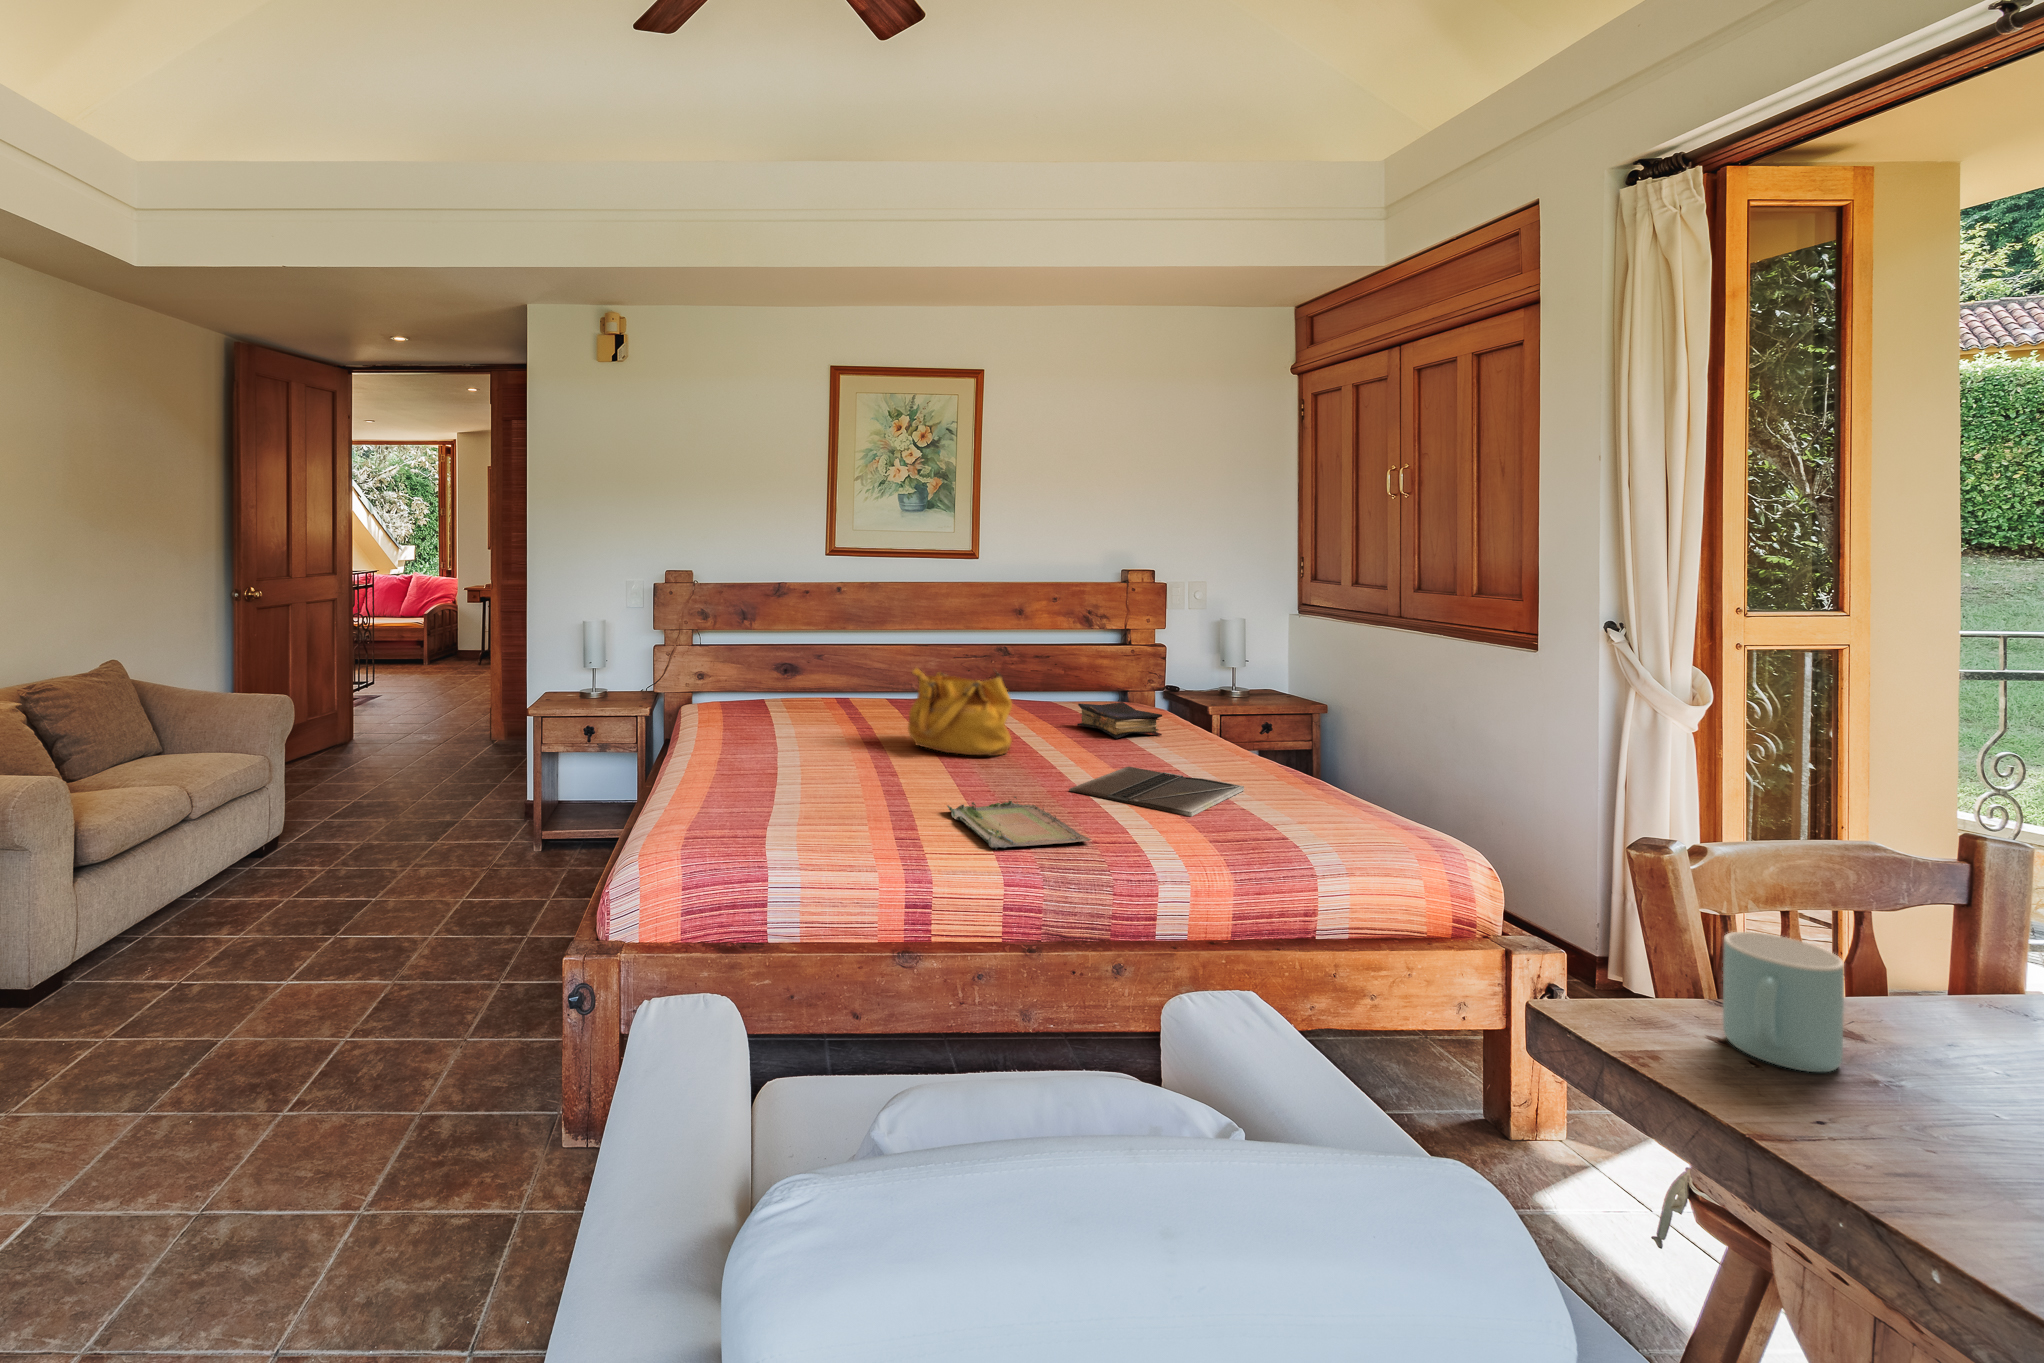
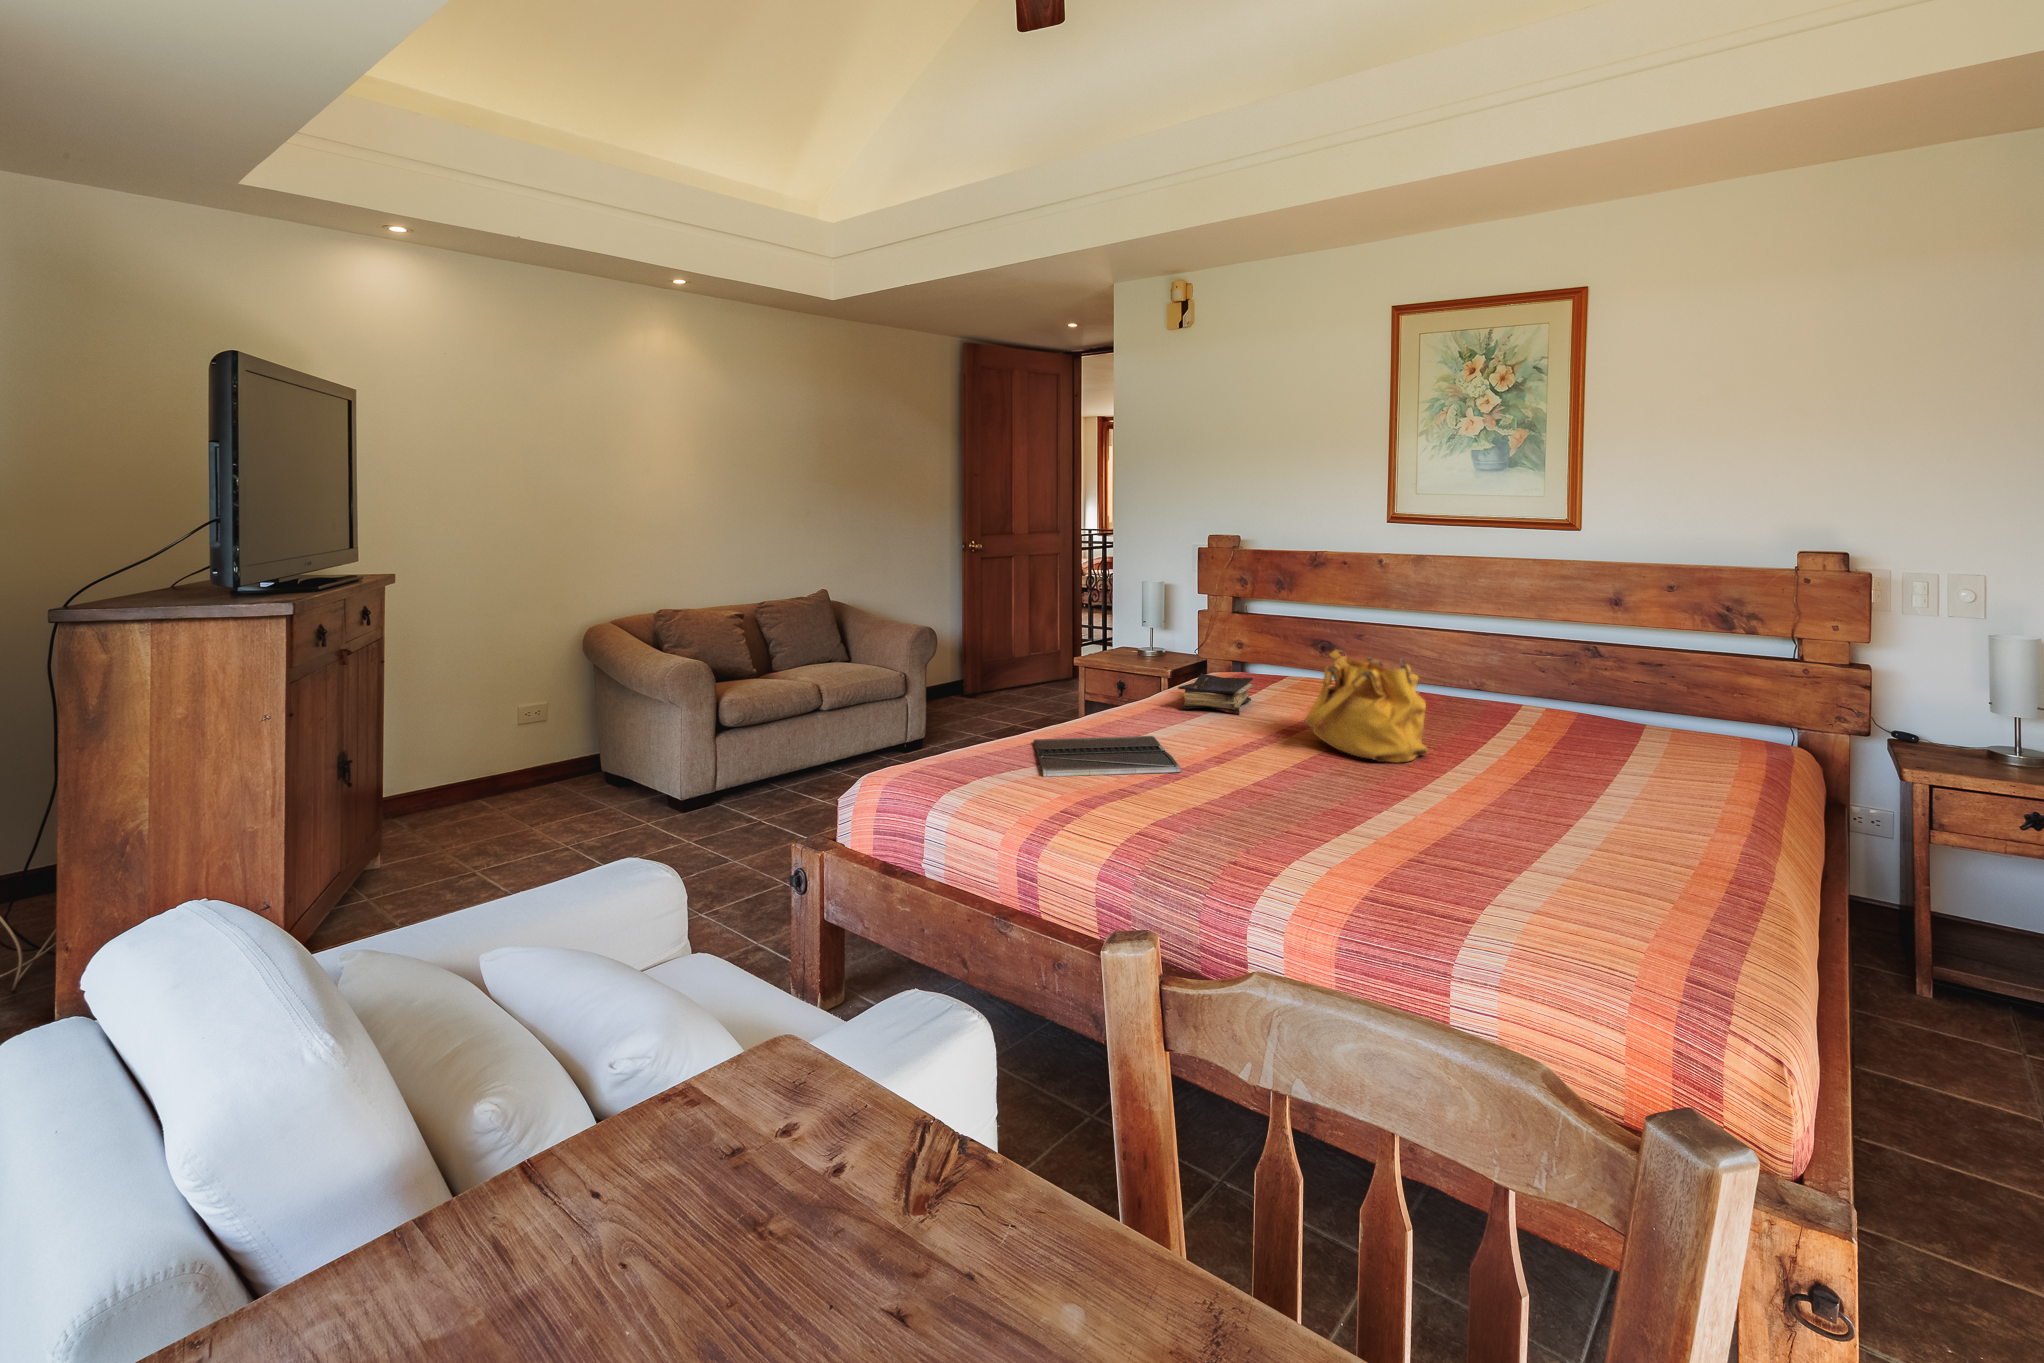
book: present [1077,702,1162,739] -> present [1178,673,1255,715]
laptop: present [1069,767,1244,817] -> present [1033,736,1181,777]
tray: present [947,796,1091,849] -> none [1116,792,1271,857]
mug: present [1723,932,1844,1072] -> none [540,1033,718,1259]

